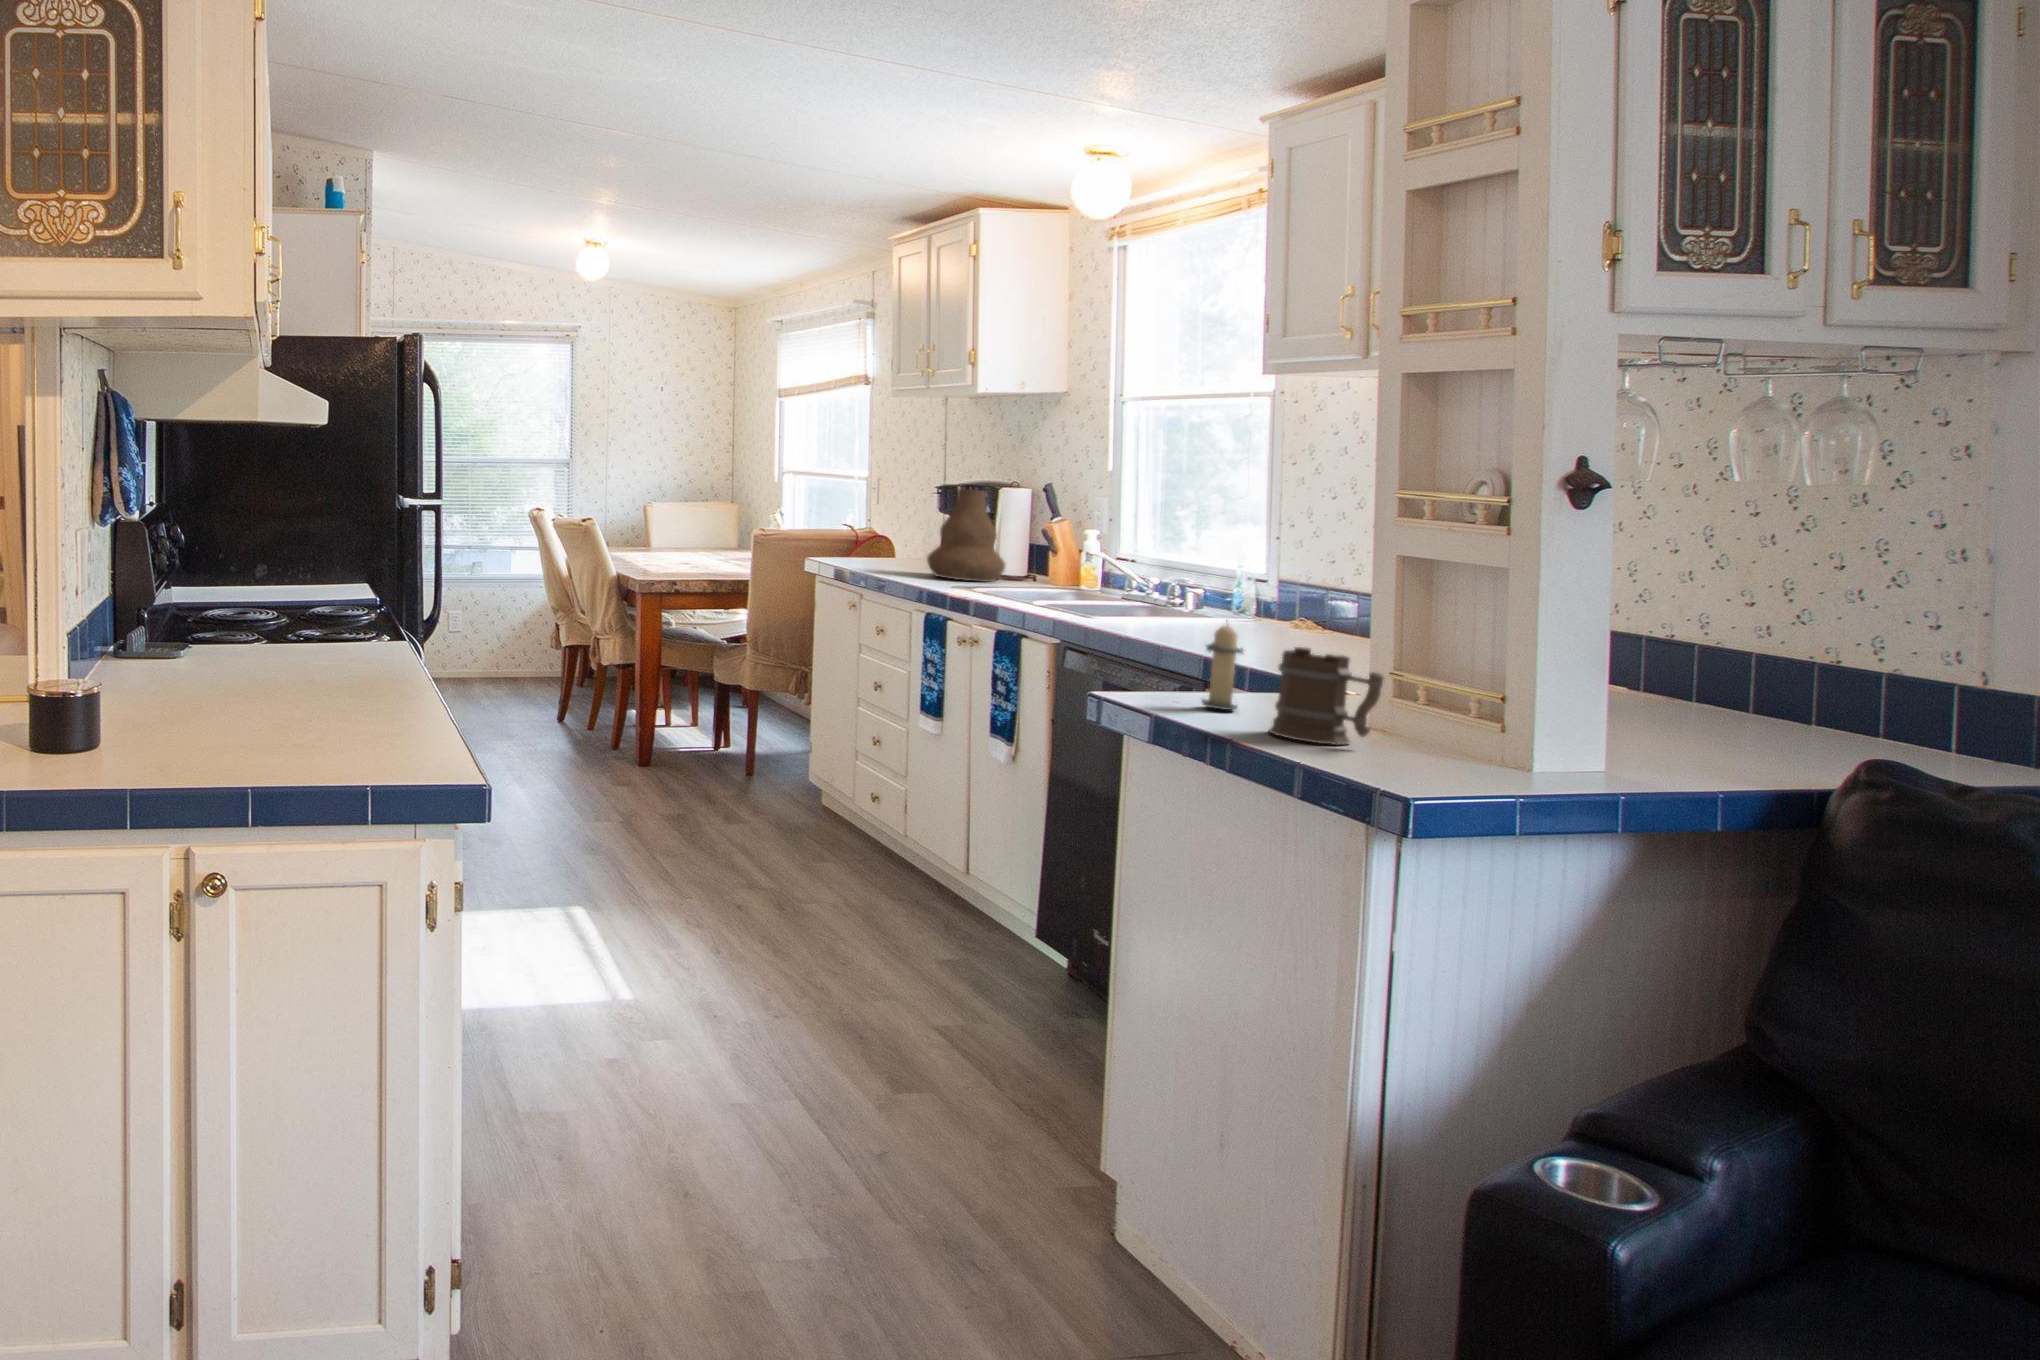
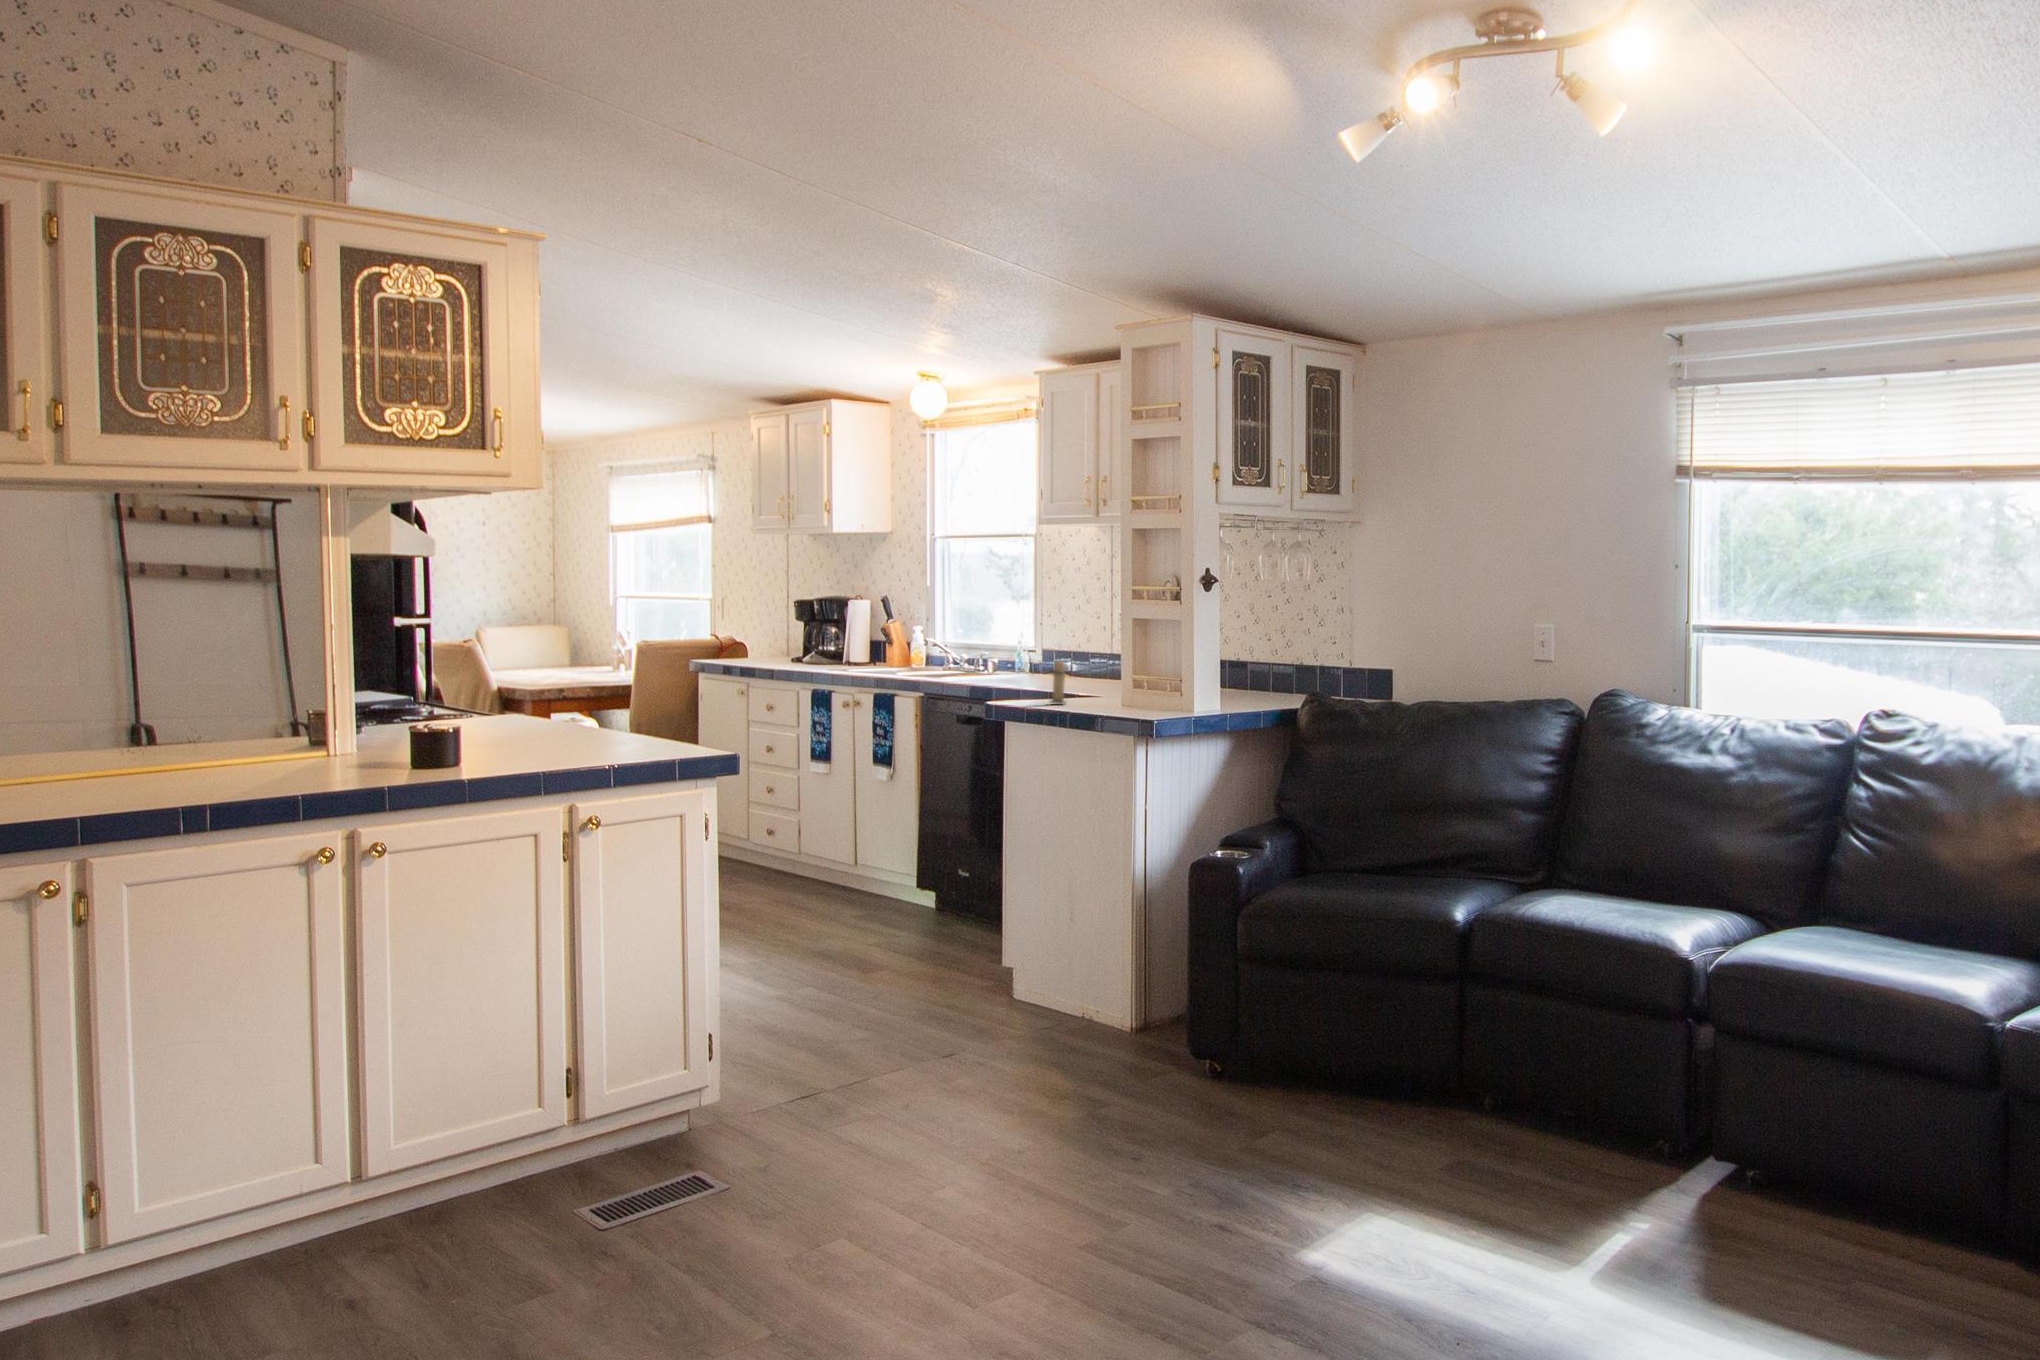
vase: present [927,489,1005,582] -> none [806,601,862,667]
mug: present [1269,647,1384,745] -> none [1087,666,1137,710]

